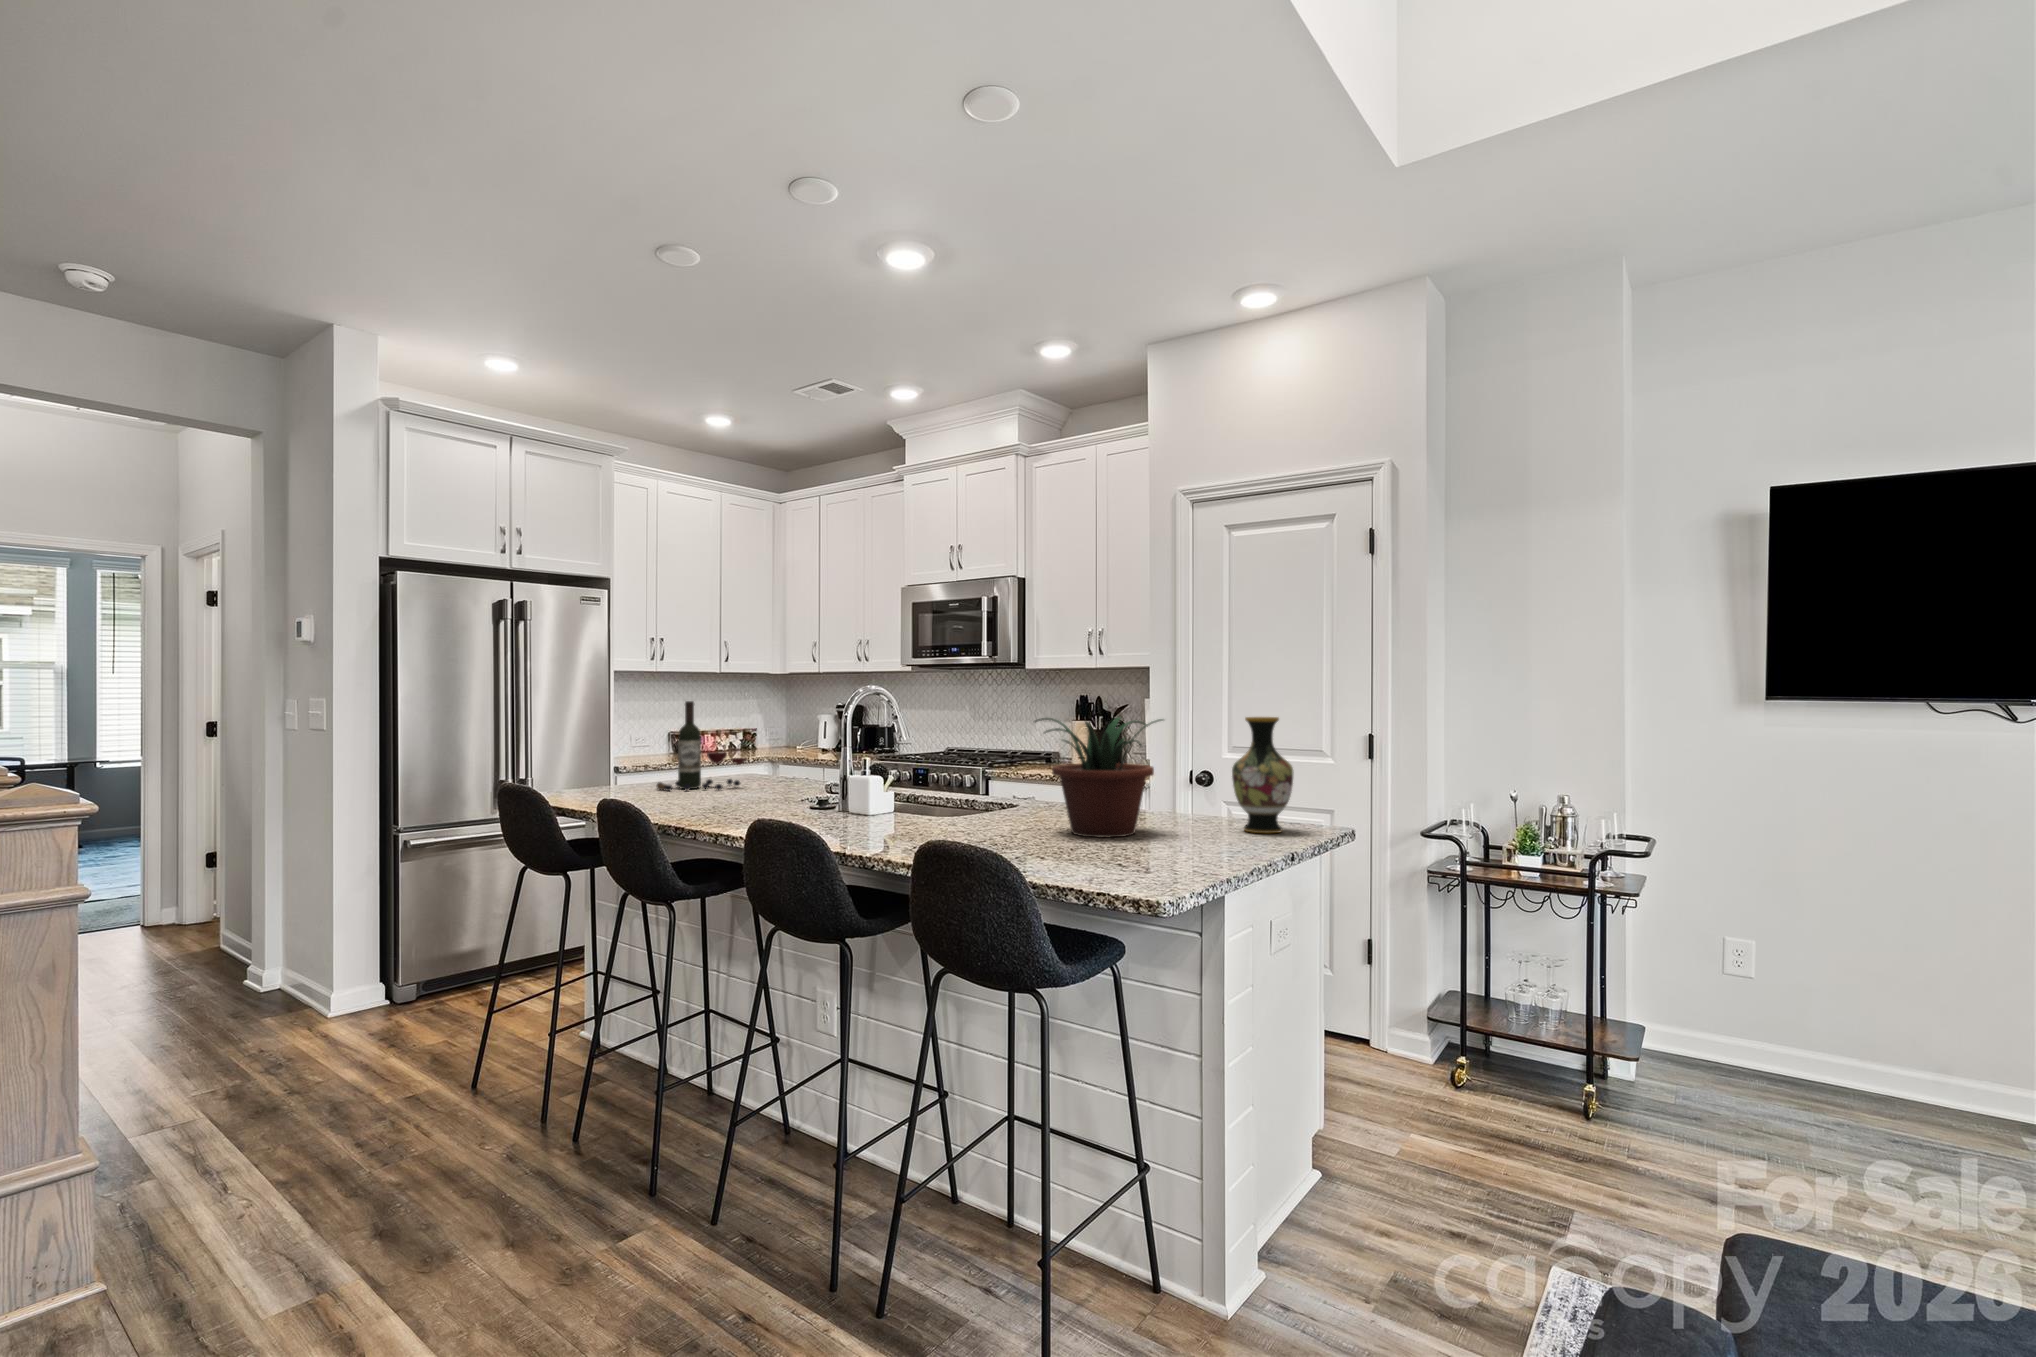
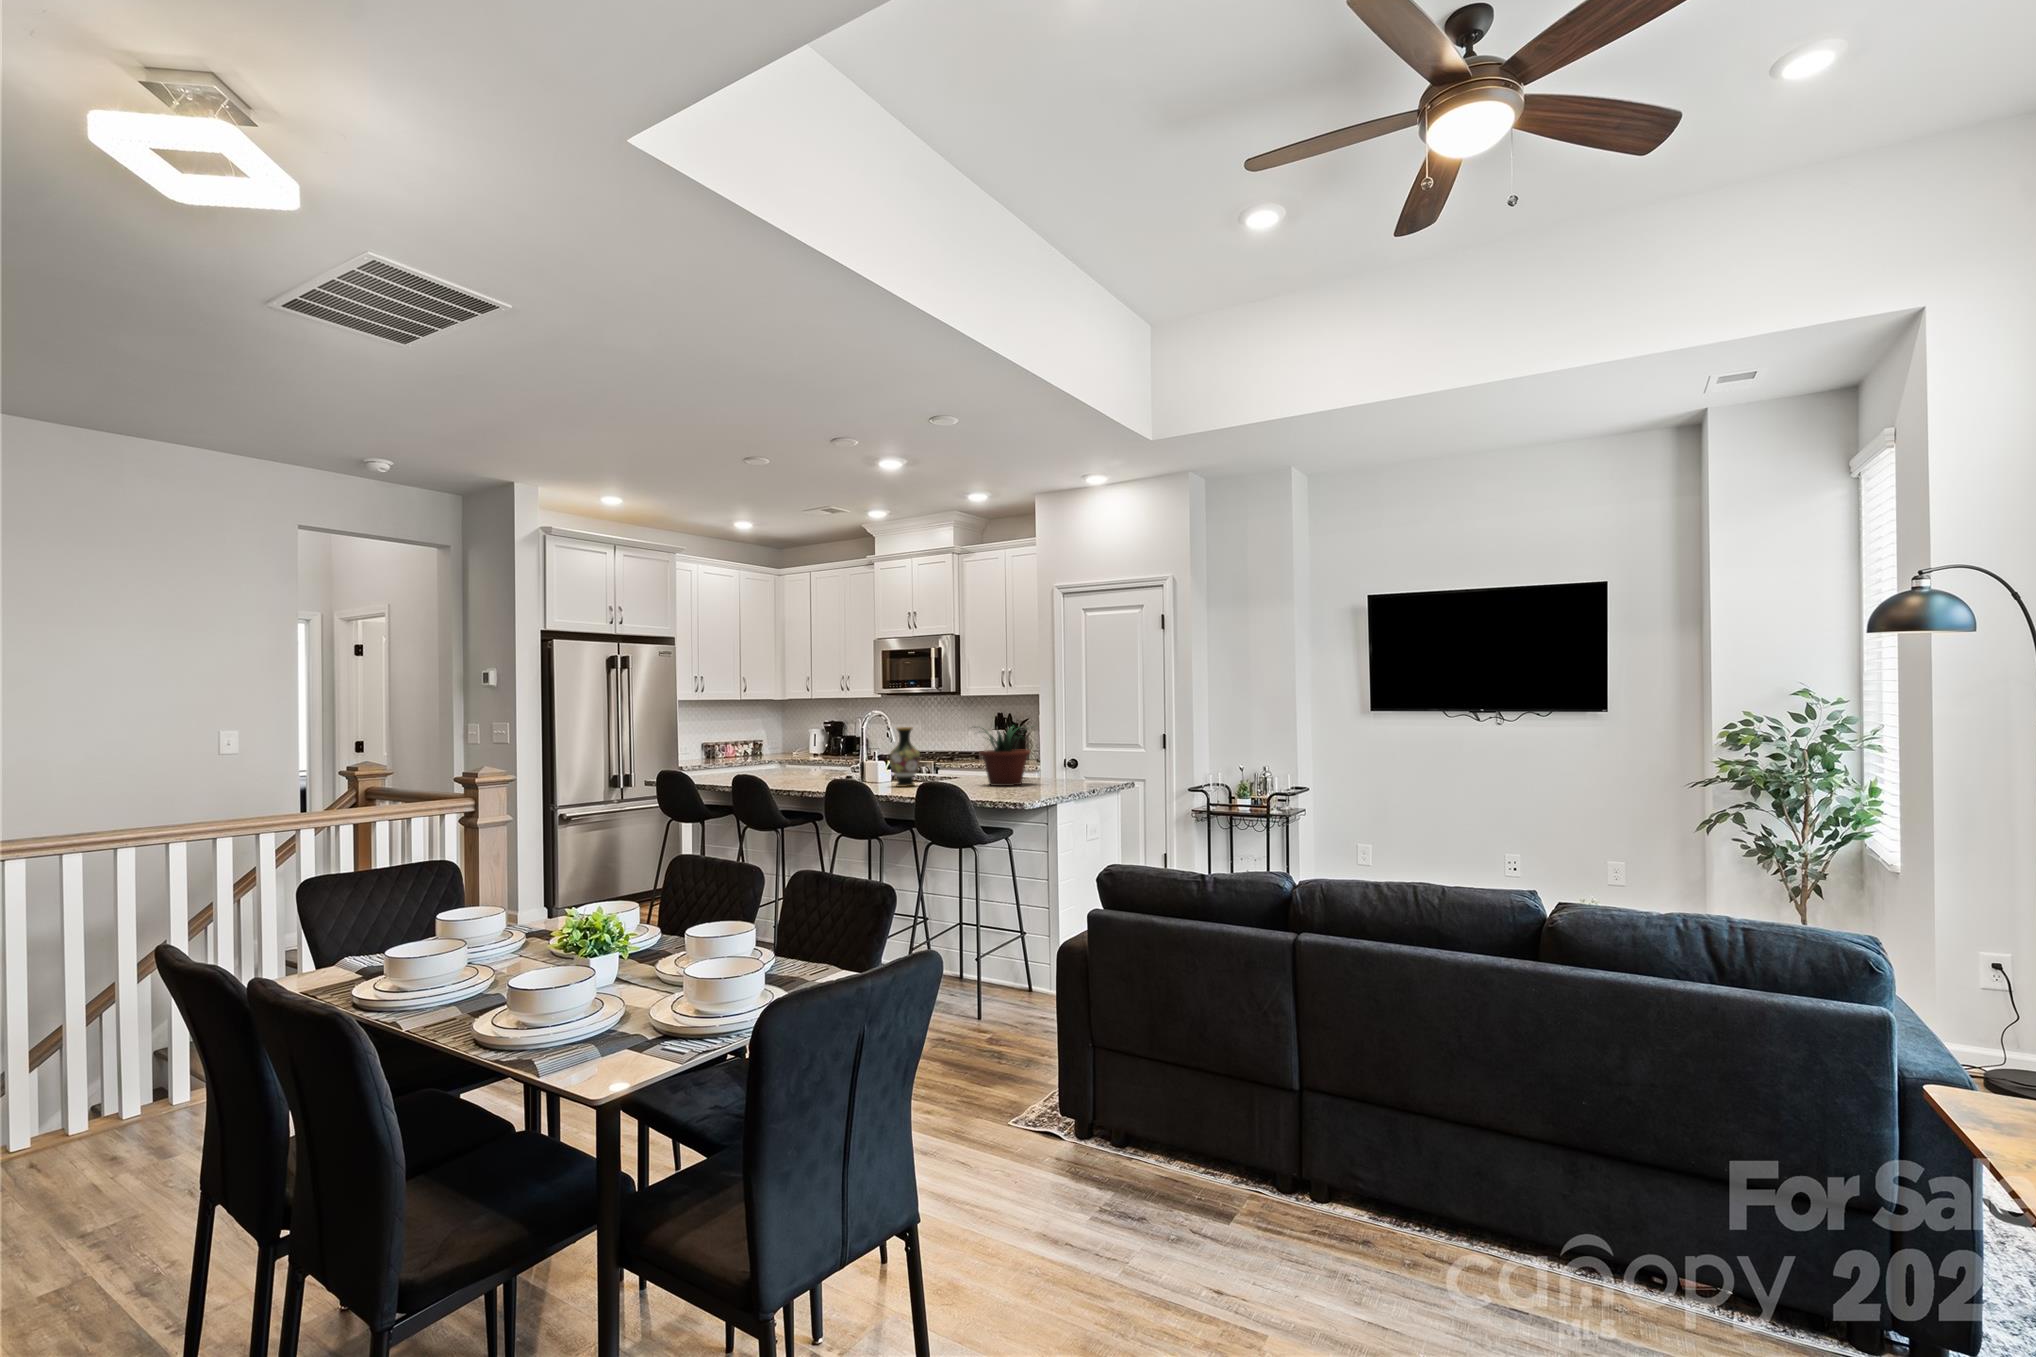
wine bottle: present [656,701,746,791] -> none [731,721,790,776]
vase: present [1232,717,1293,833] -> present [890,727,920,787]

